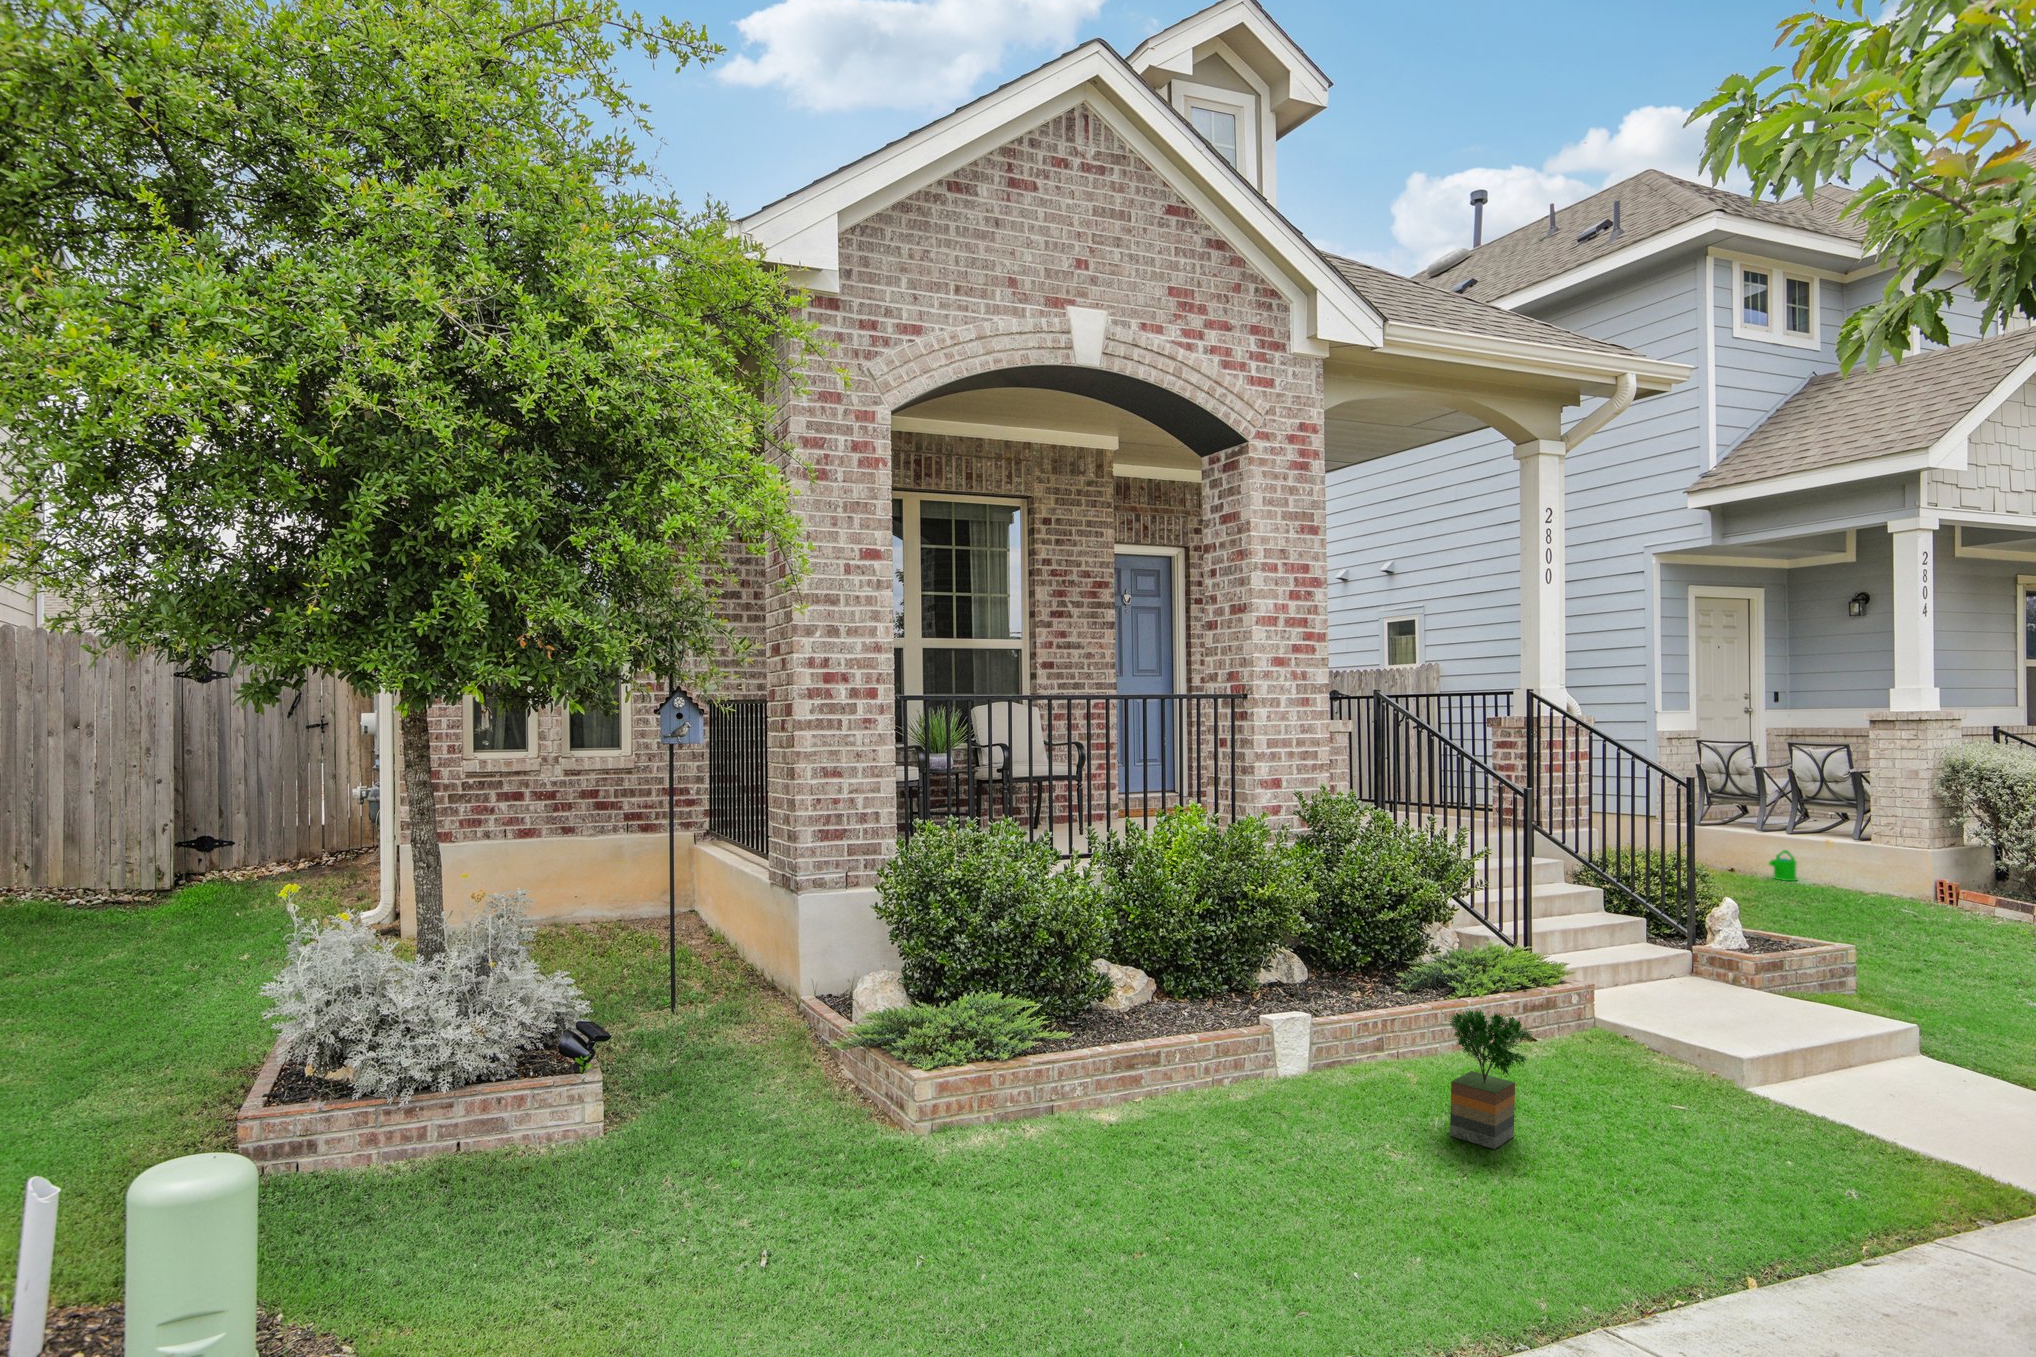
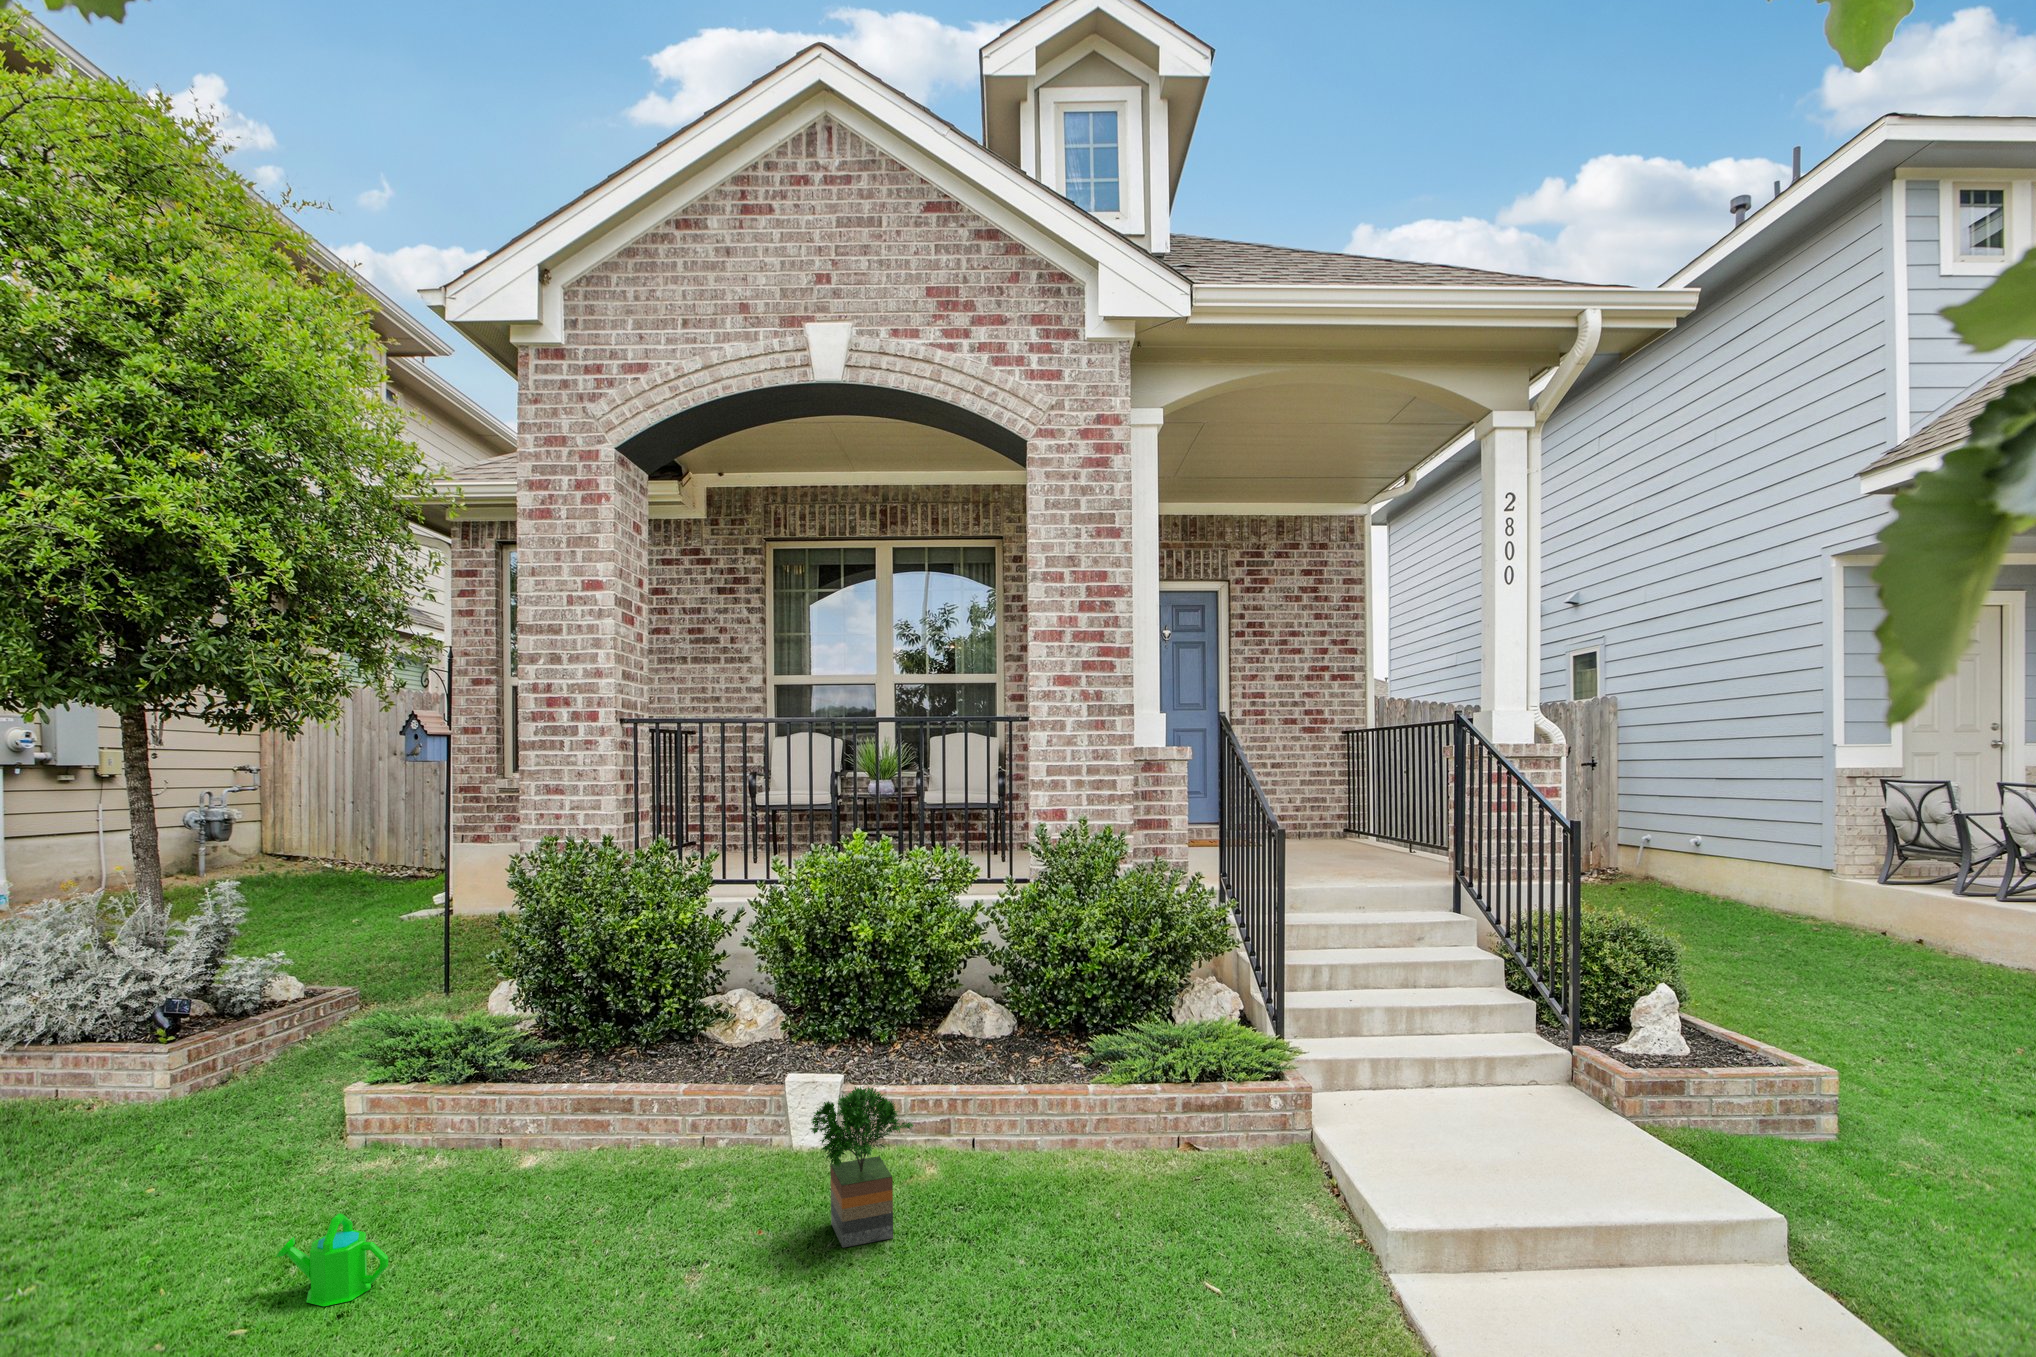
watering can: present [1769,850,1797,881] -> present [276,1213,388,1307]

